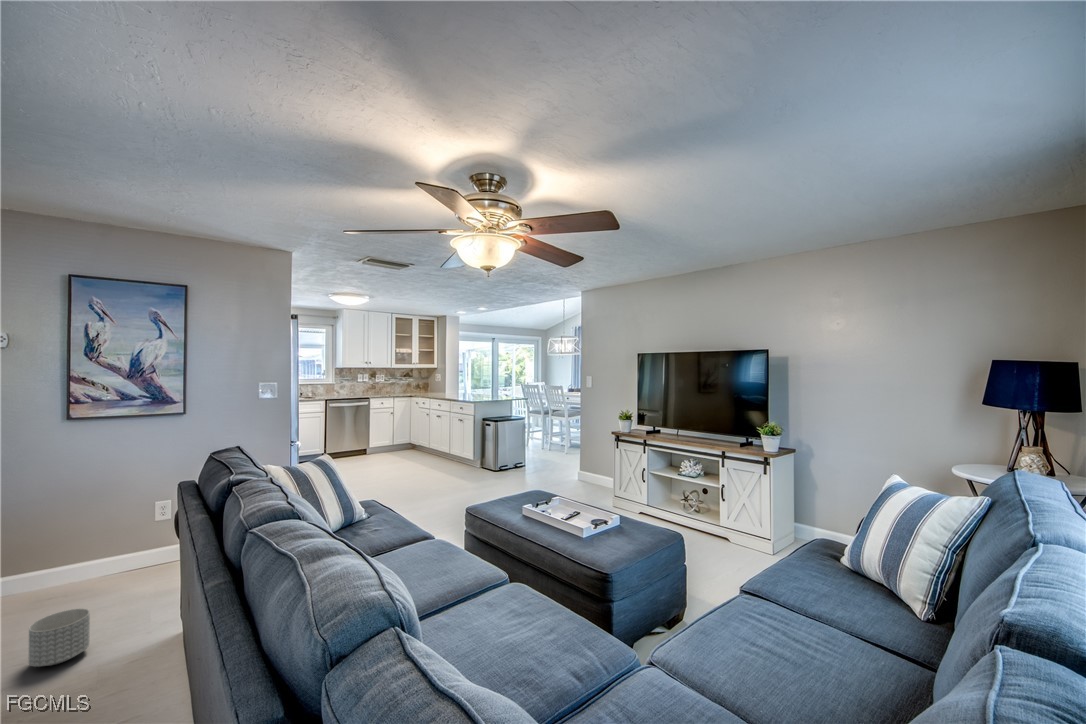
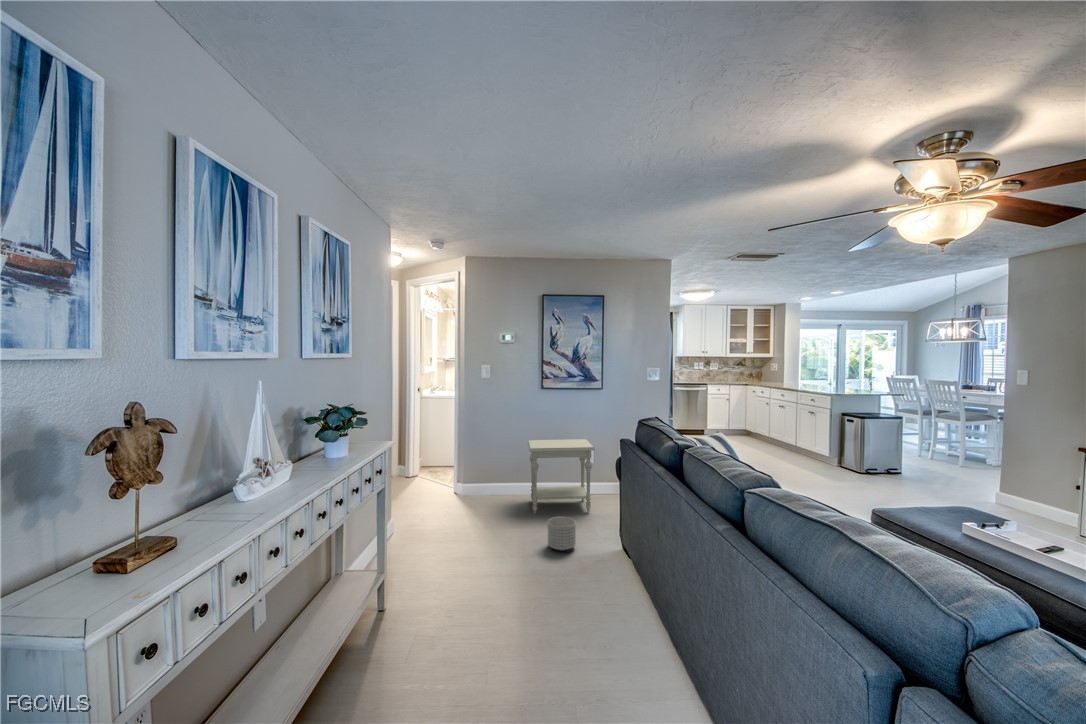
side table: none [24,483,158,612] -> present [528,439,594,514]

